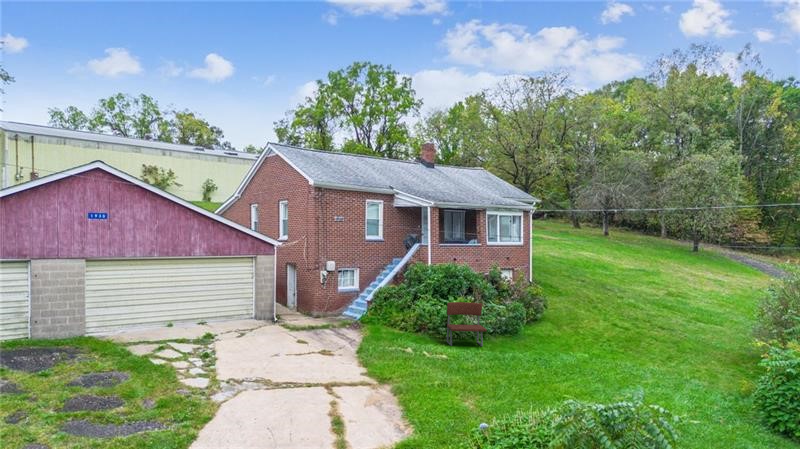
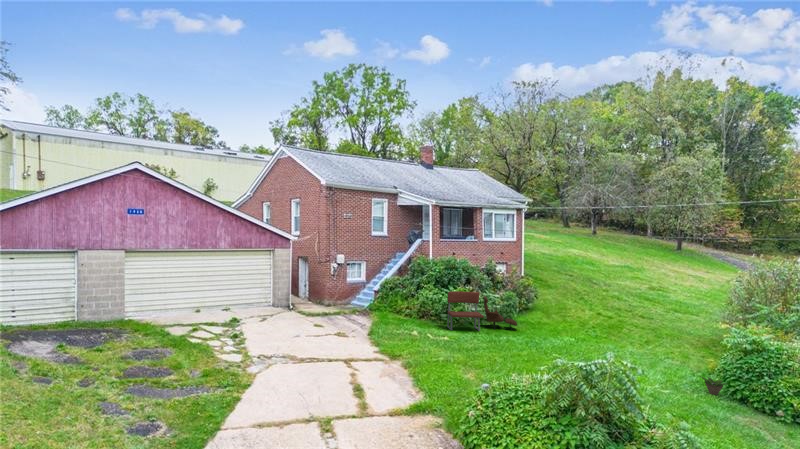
lounge chair: none [487,307,524,346] -> present [484,296,517,330]
decorative plant: none [733,402,770,425] -> present [700,376,725,395]

